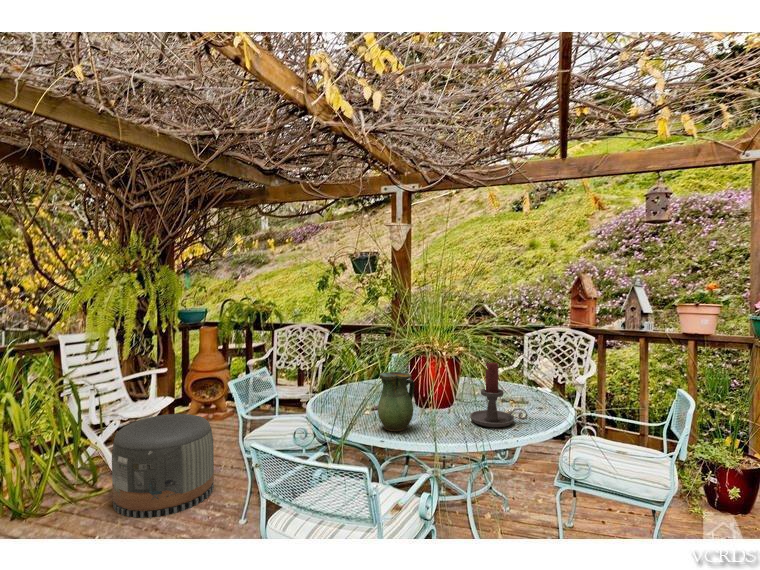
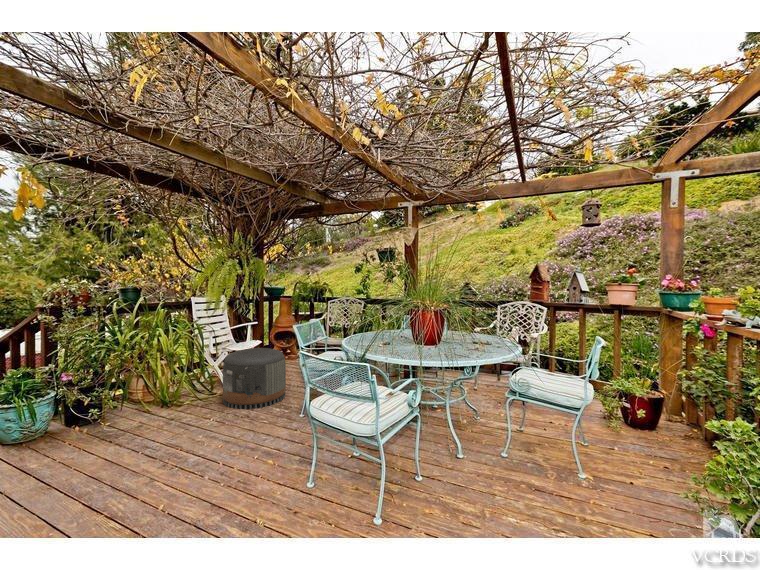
candle holder: present [470,362,528,427] -> none [449,311,487,353]
pitcher: present [378,372,415,431] -> none [388,315,412,352]

